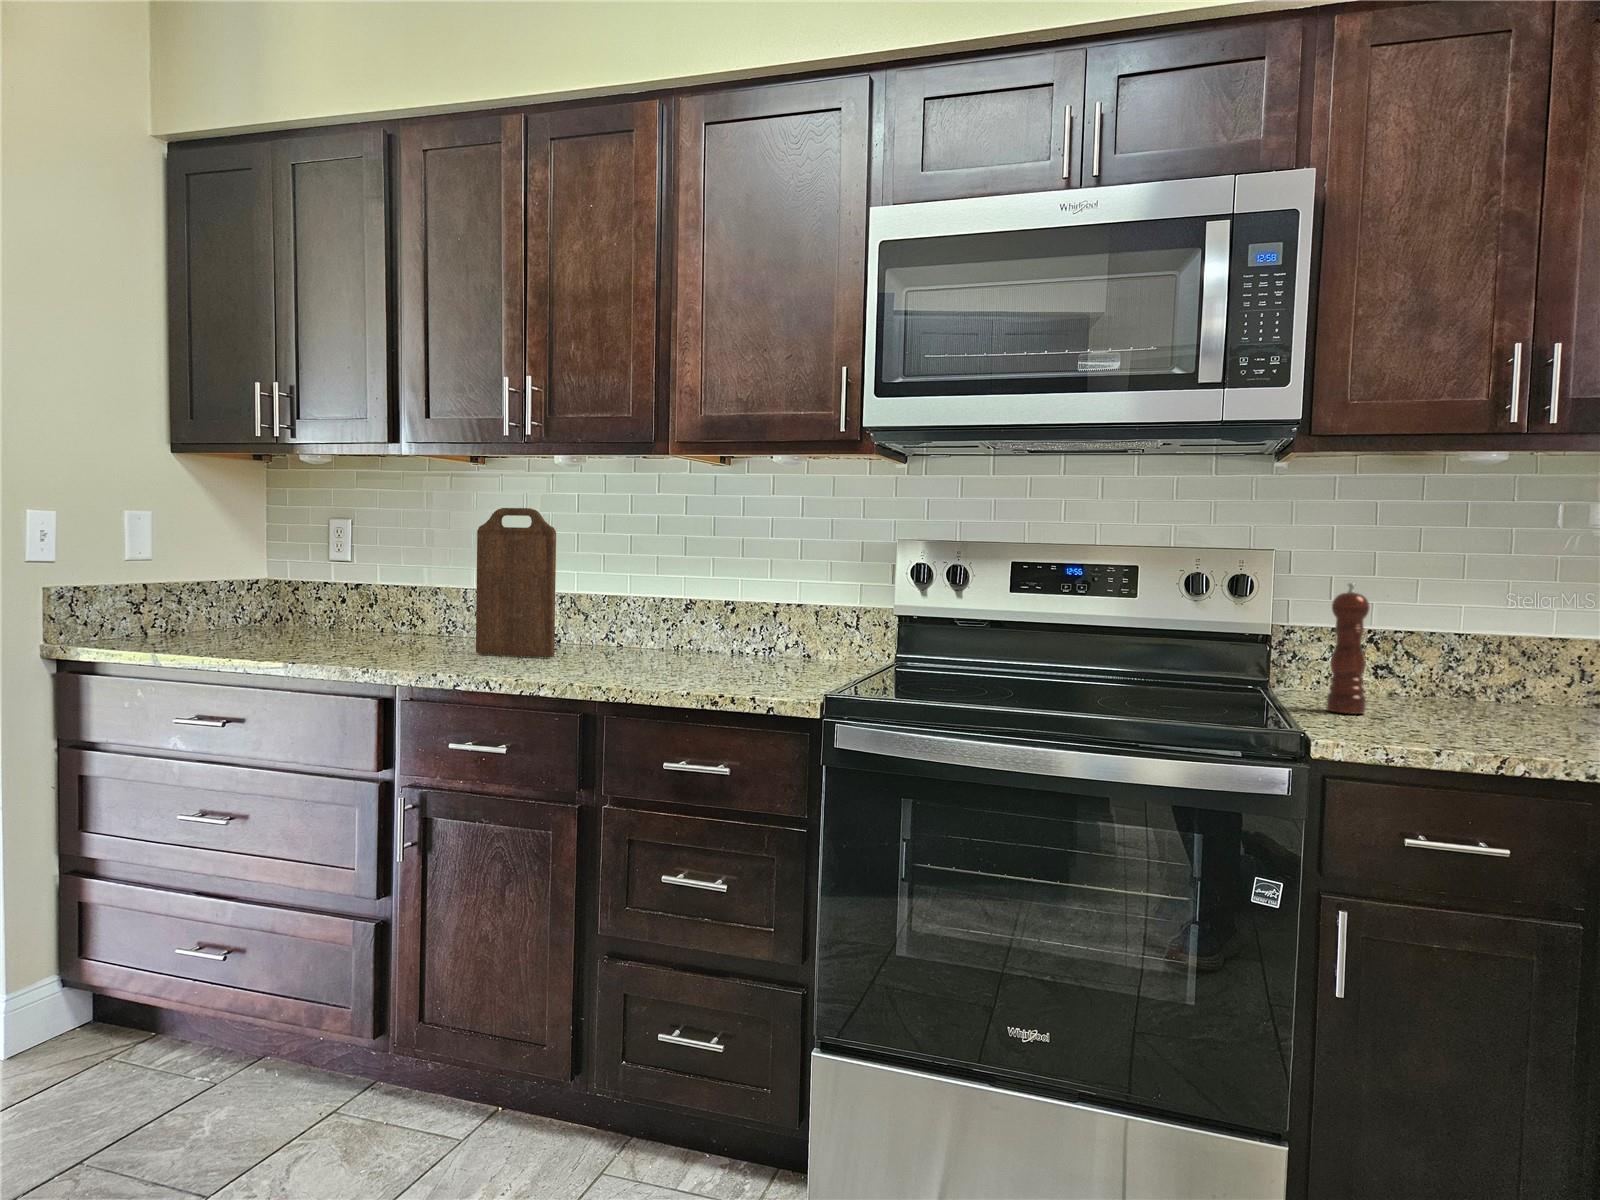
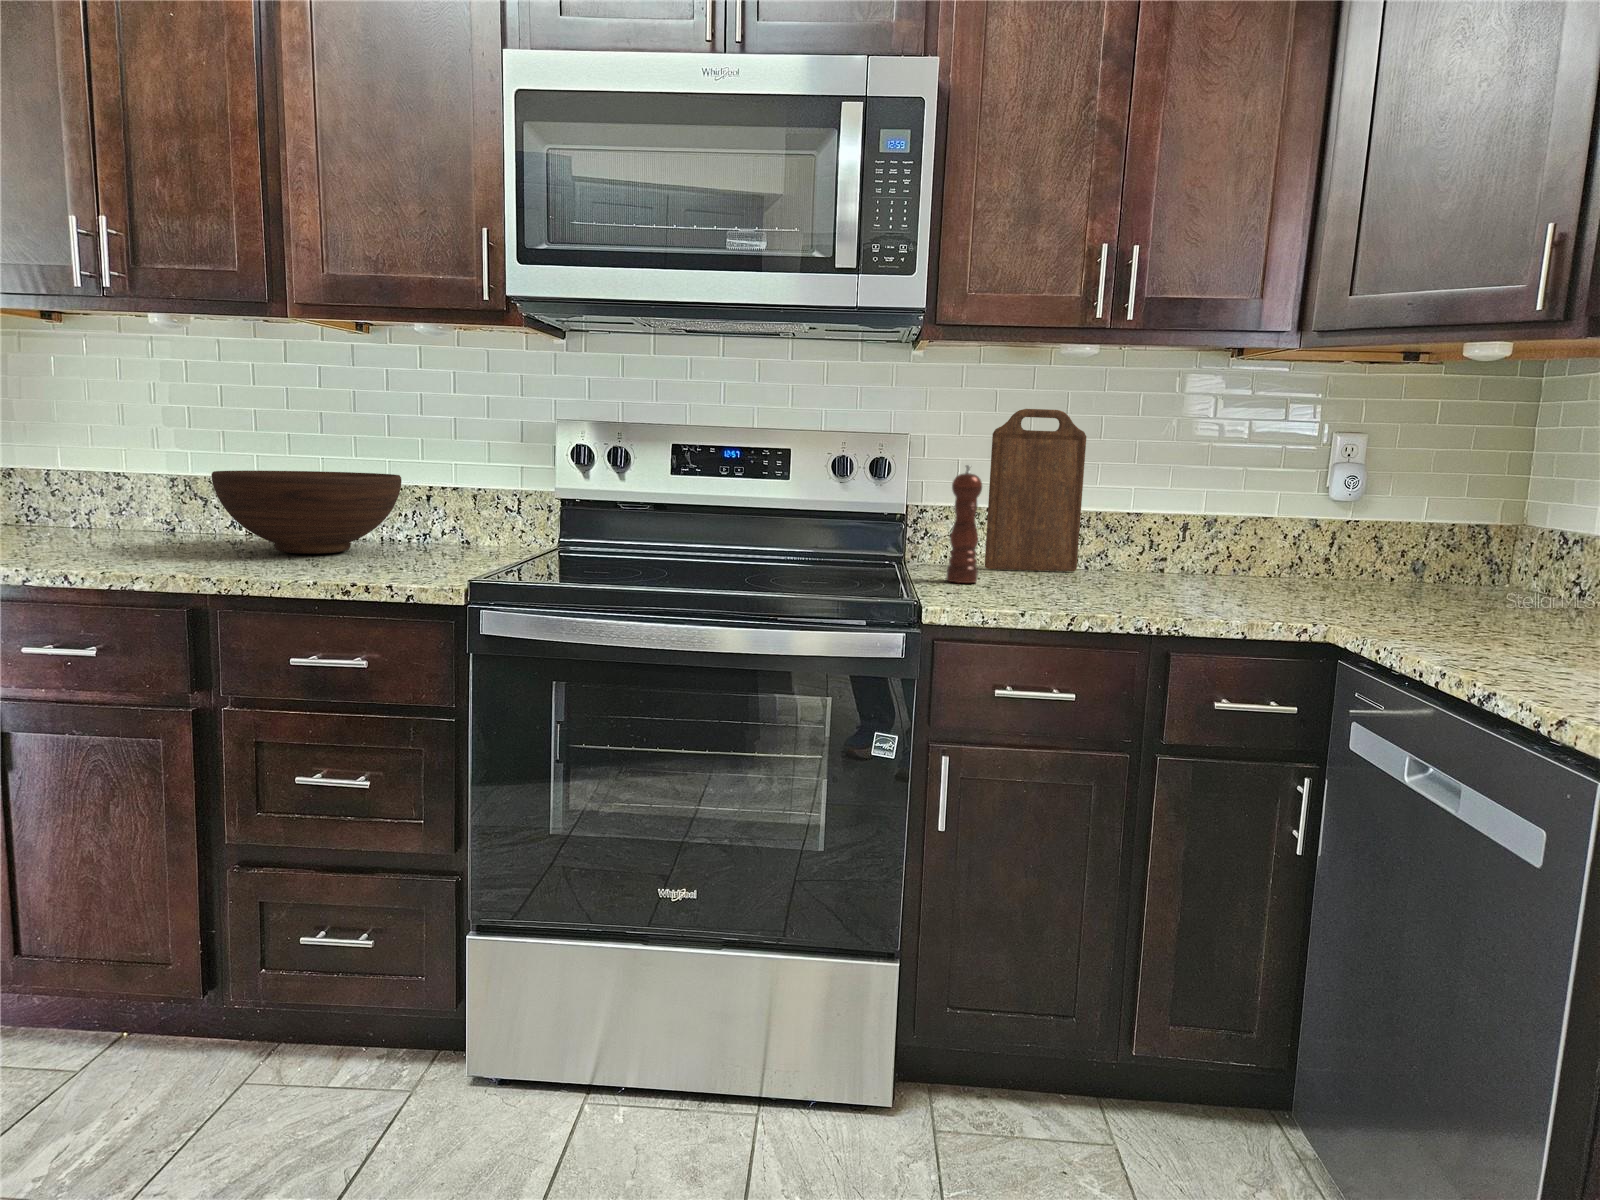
cutting board: present [476,508,556,658] -> present [985,409,1086,571]
fruit bowl: none [600,590,755,666] -> present [212,470,402,554]

